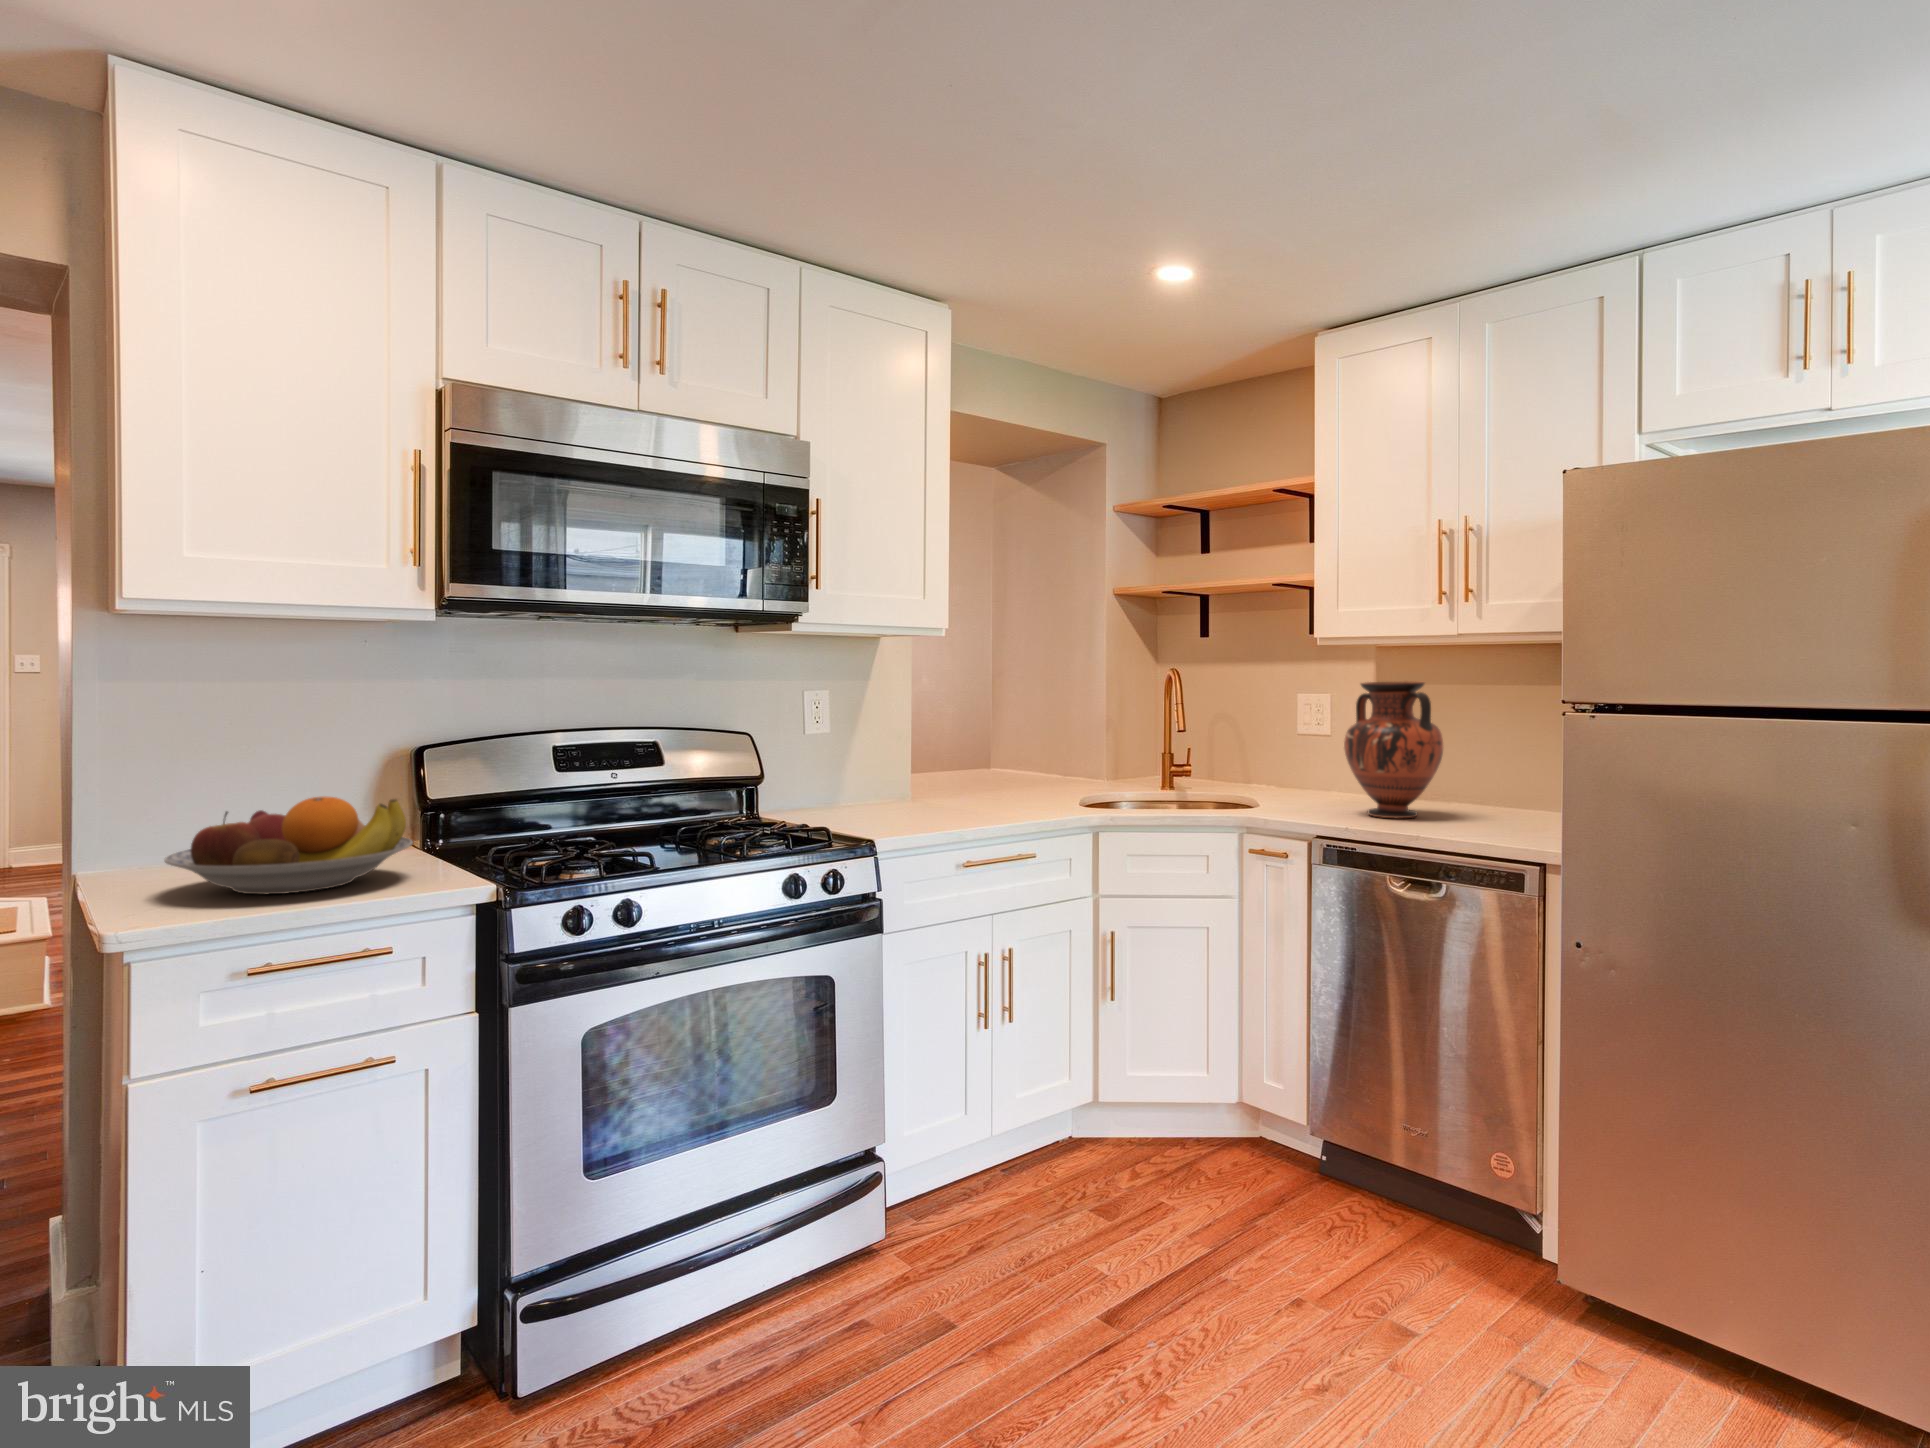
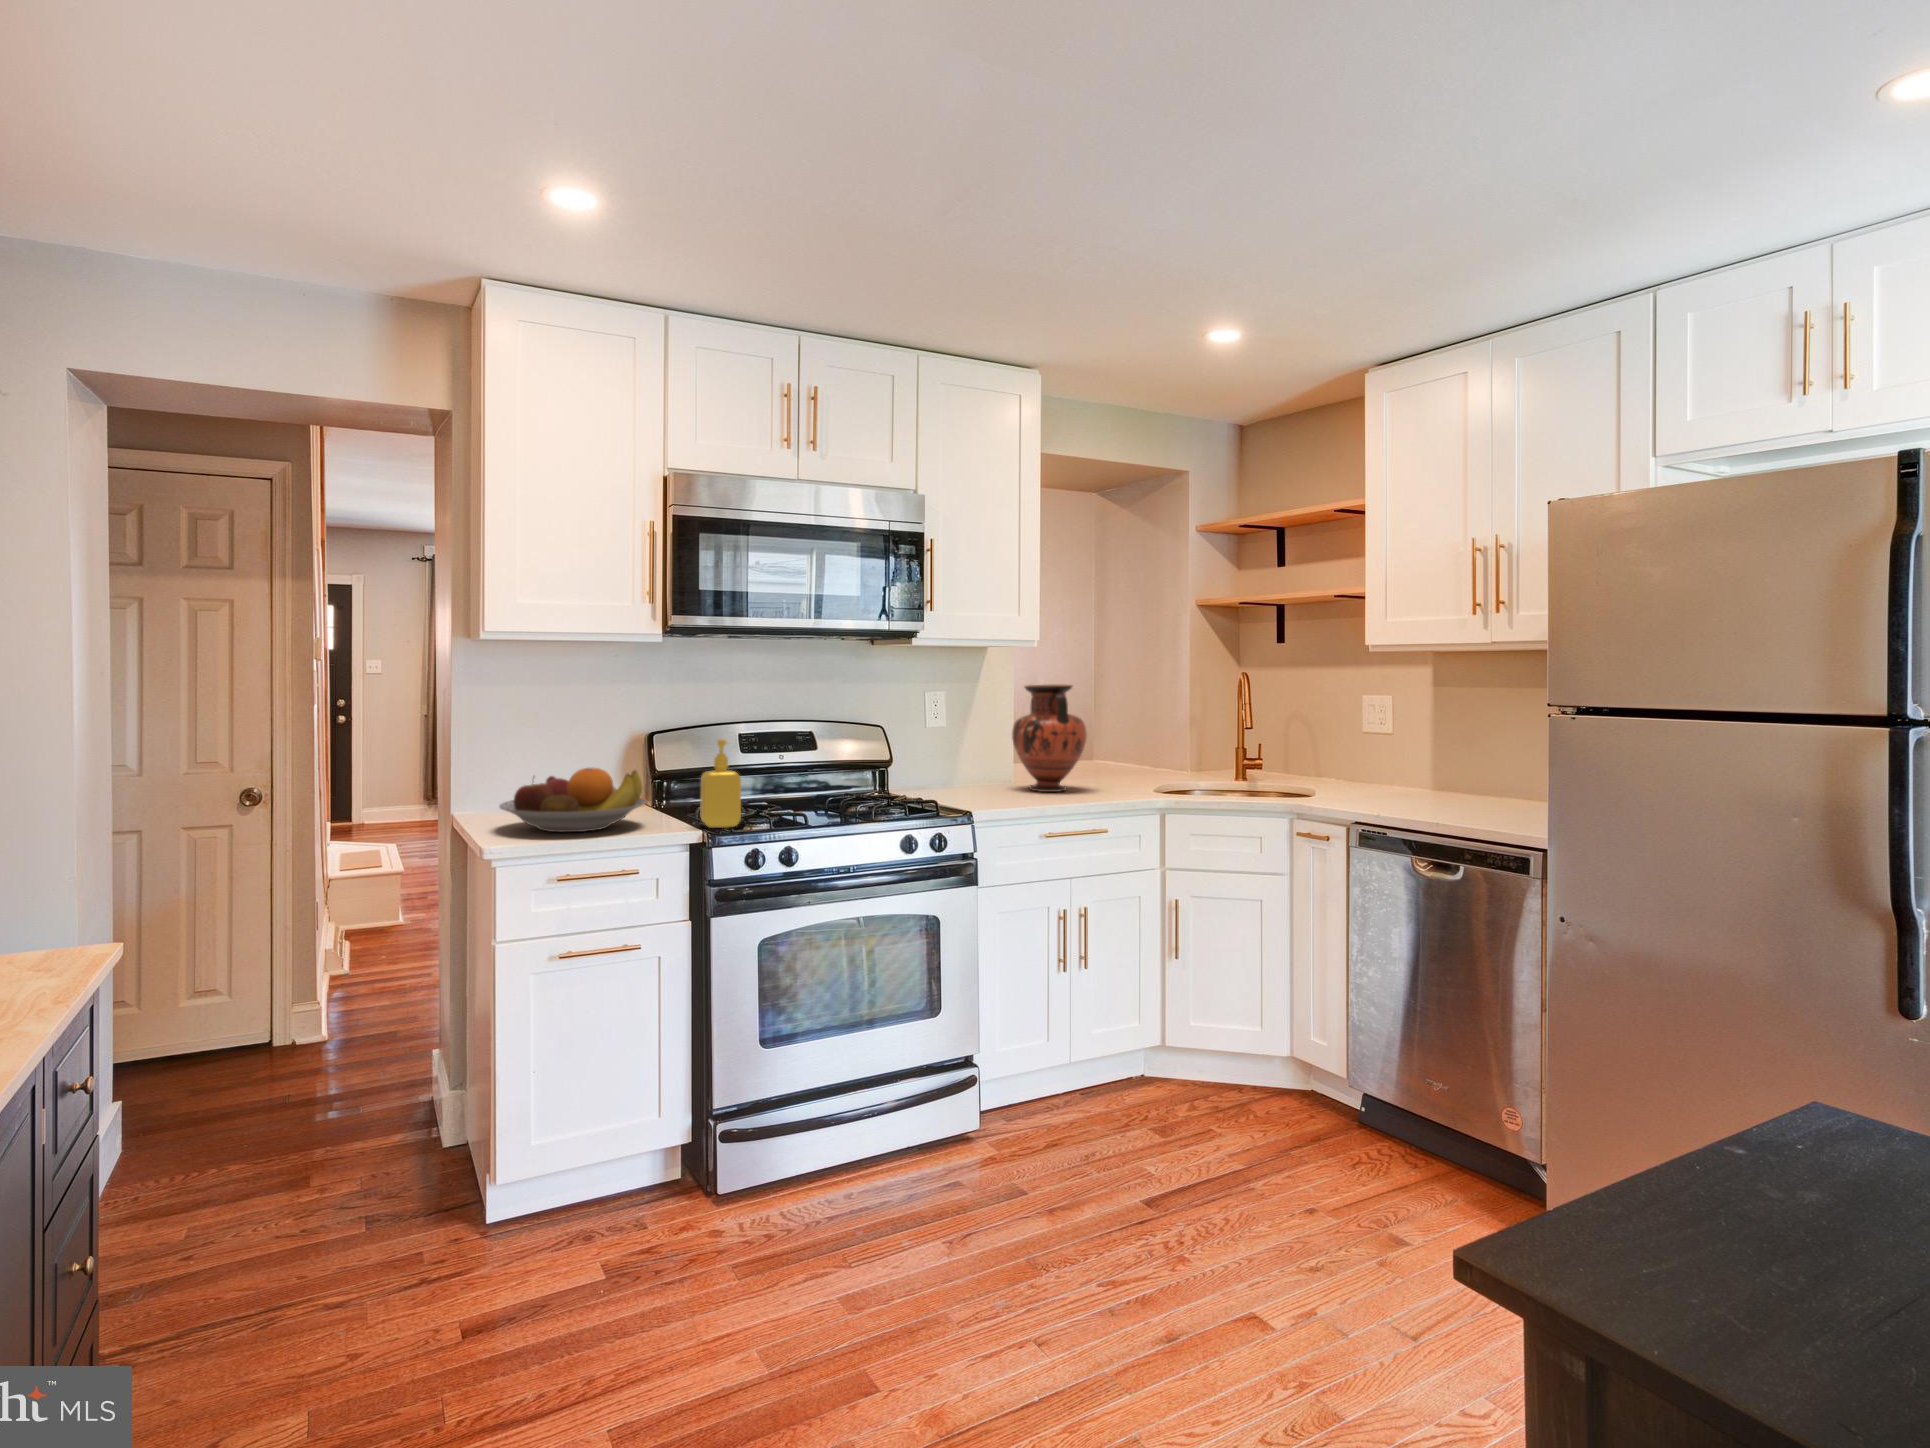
vase: present [1344,681,1443,818] -> present [1012,685,1087,792]
soap dispenser: none [496,752,557,877] -> present [700,739,741,828]

